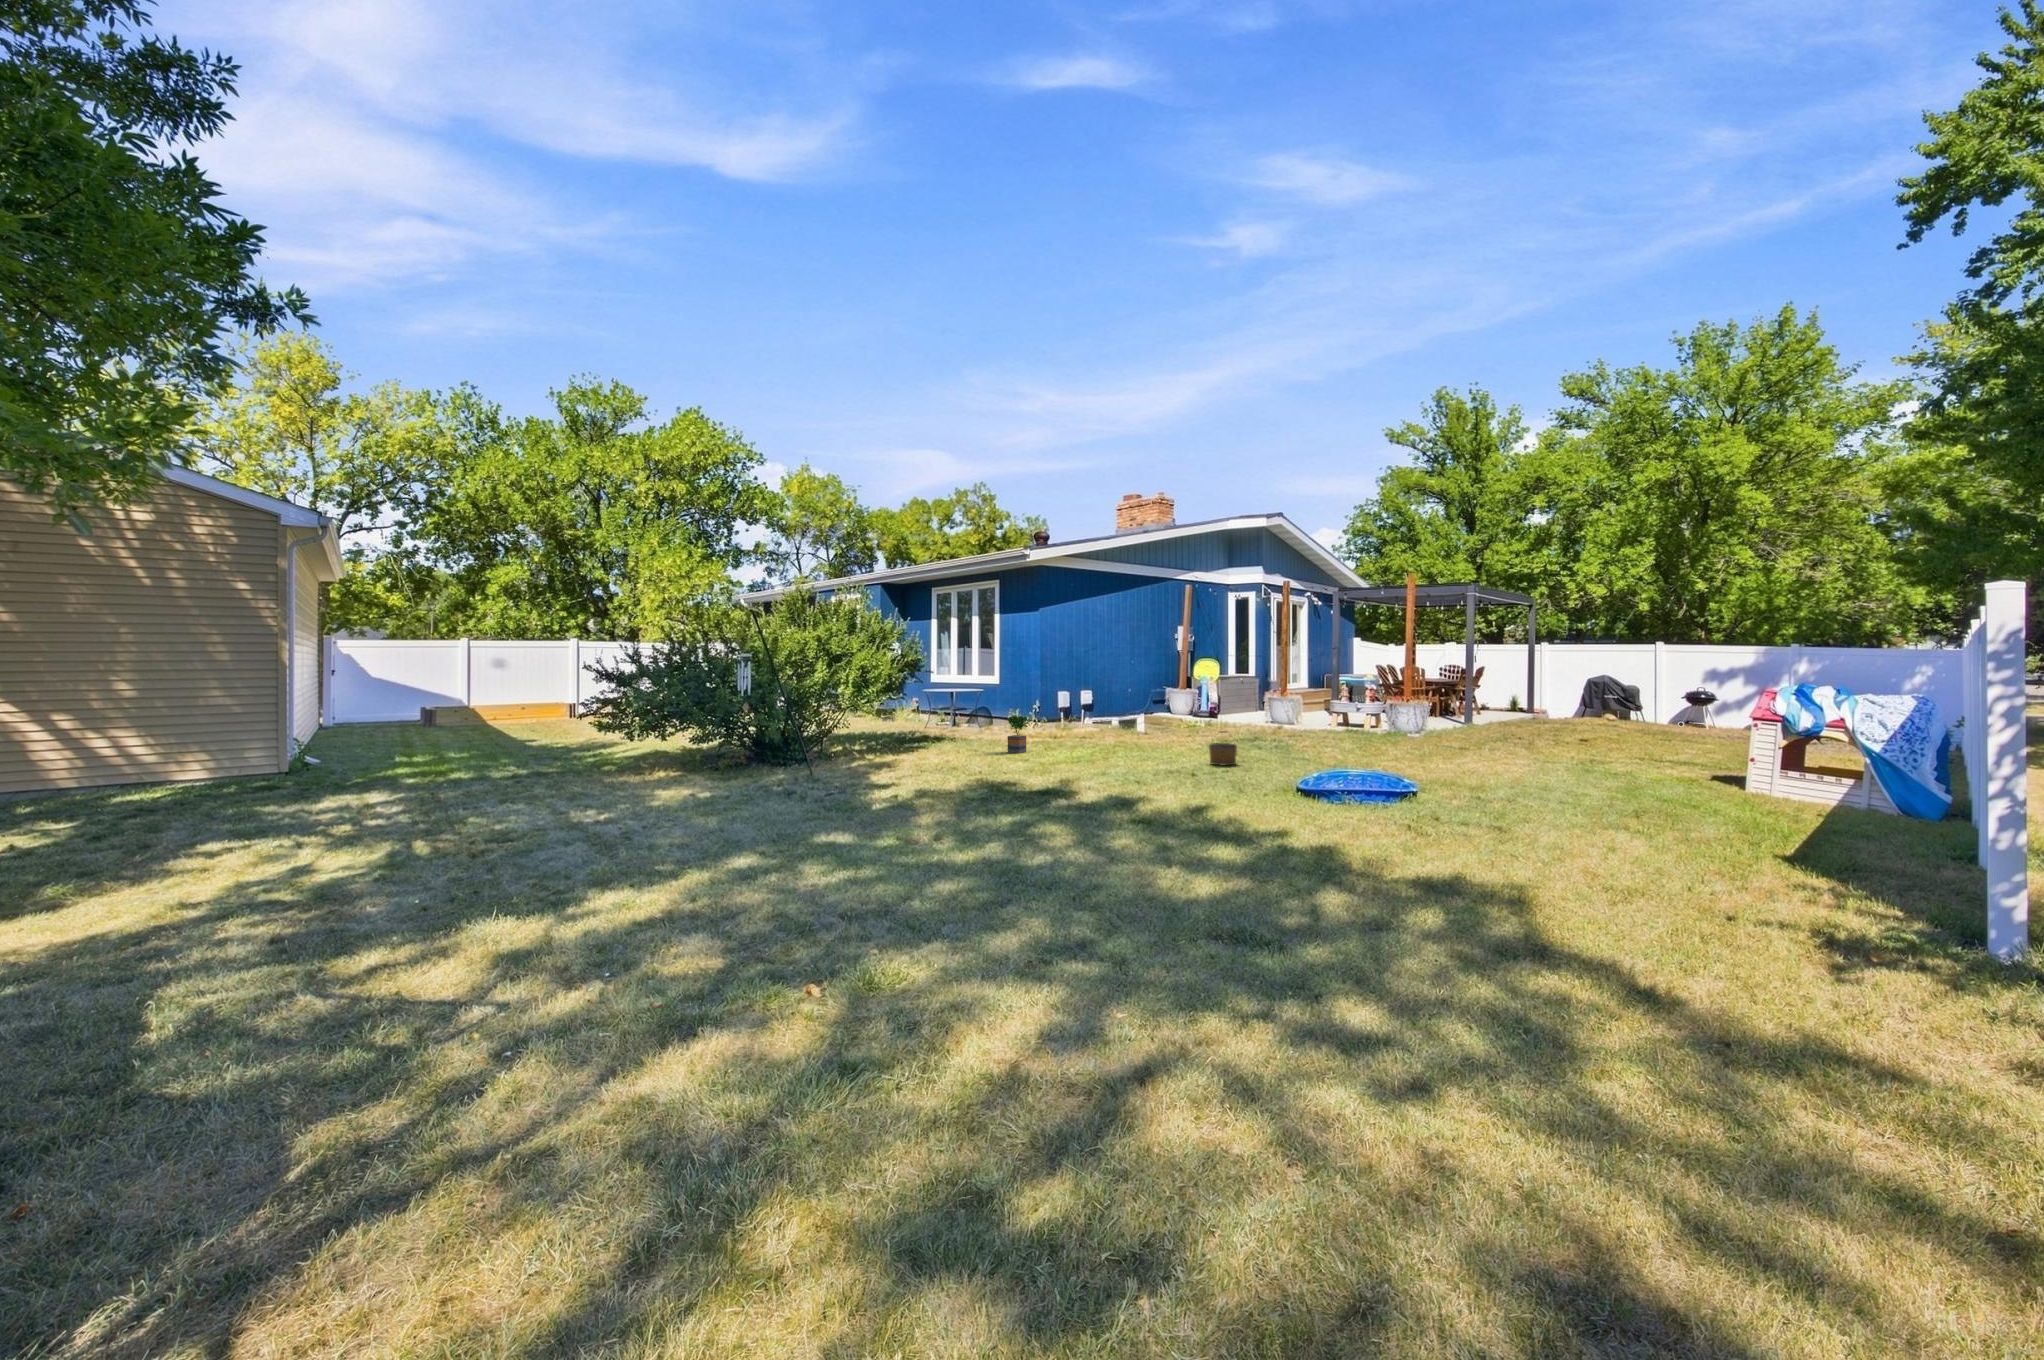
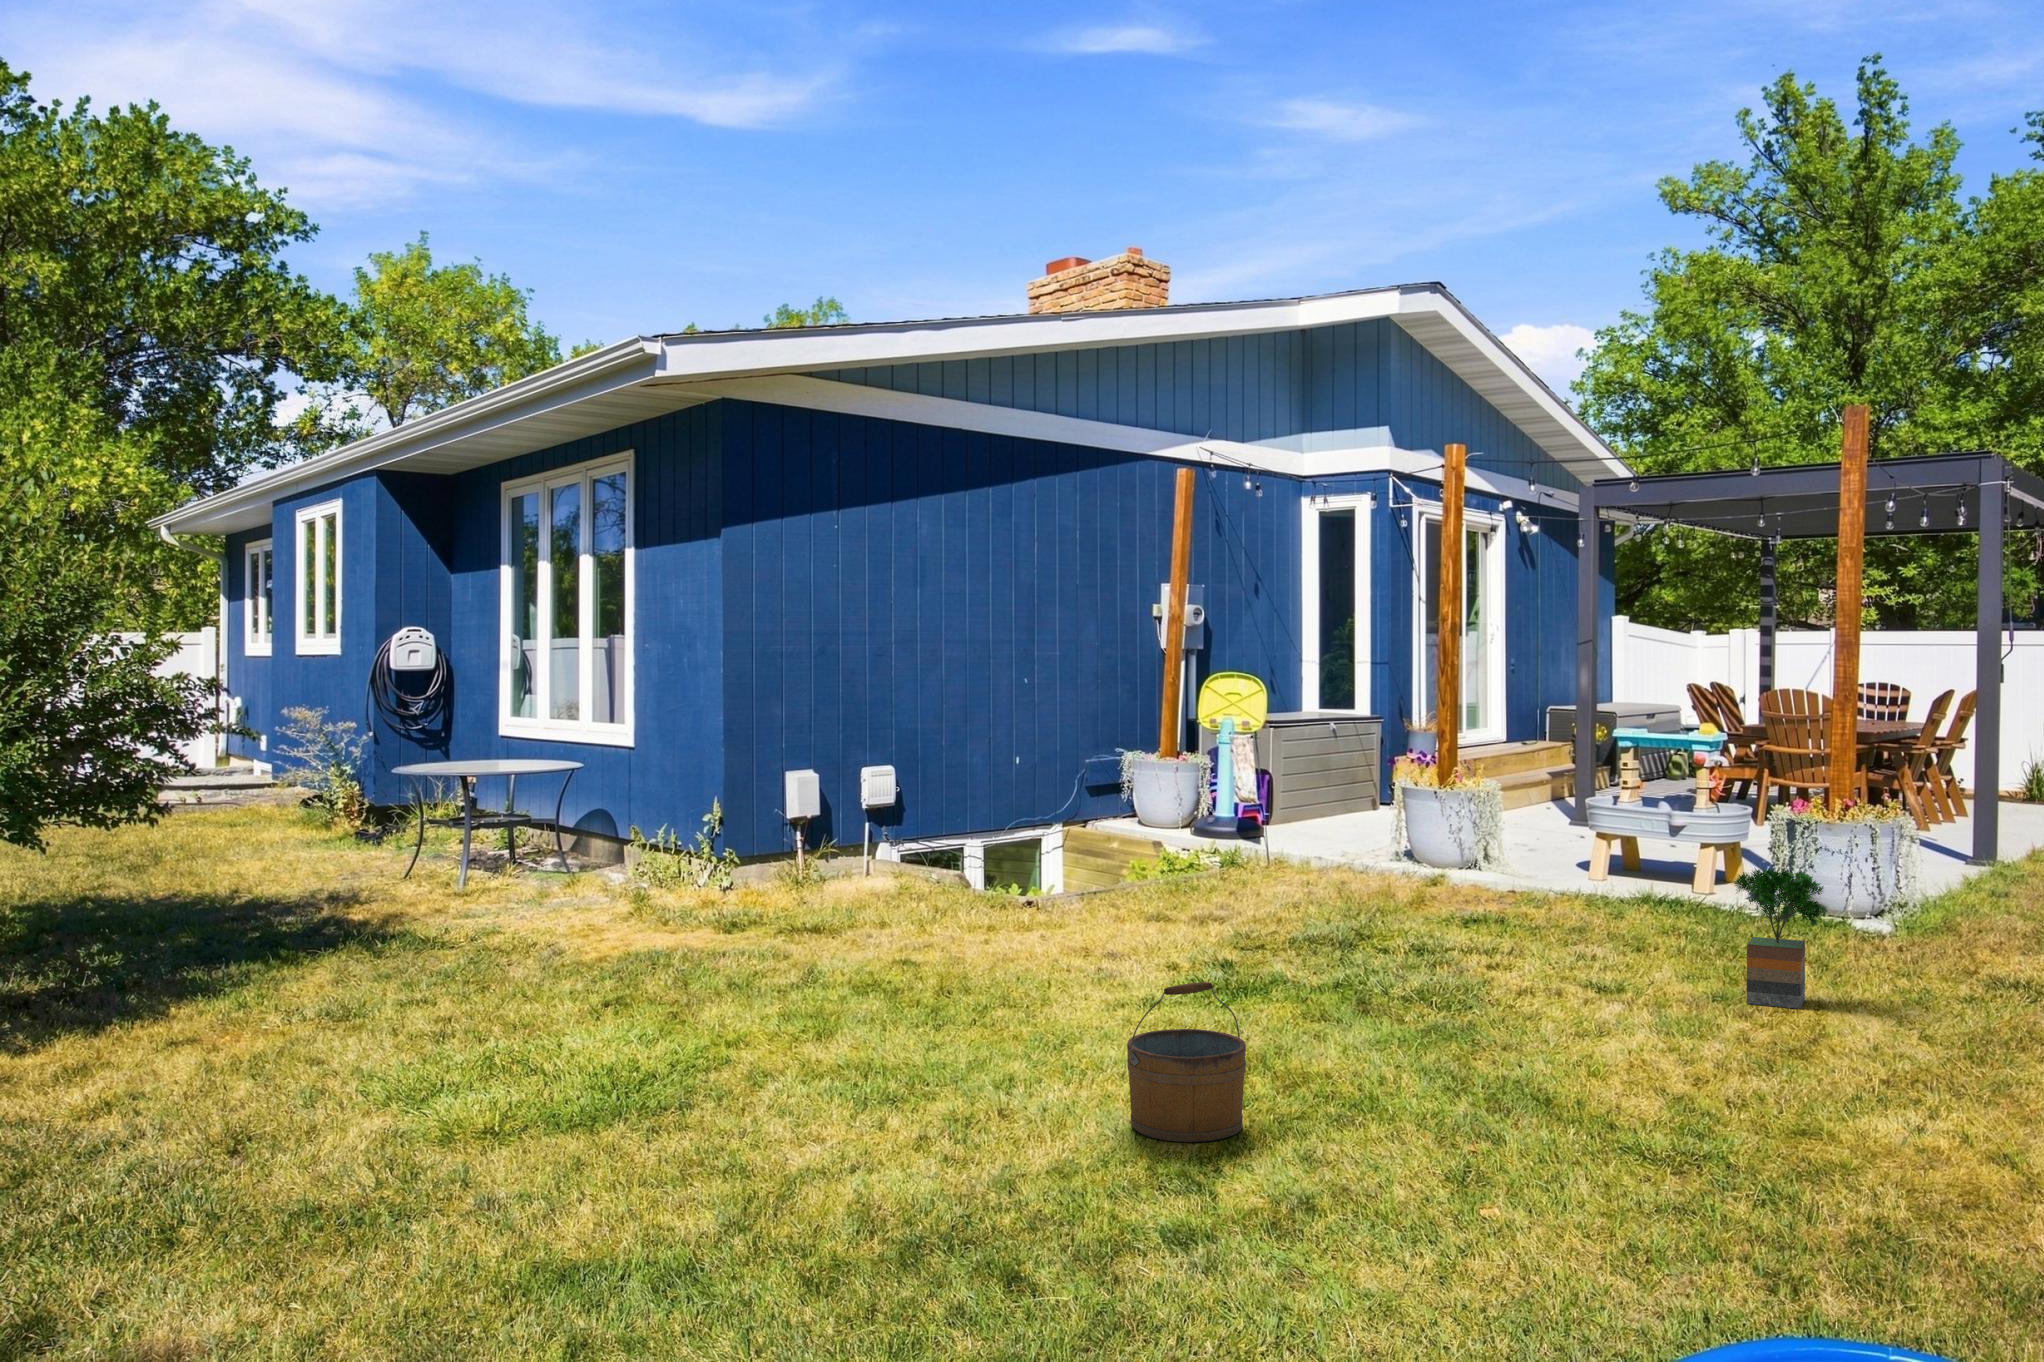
potted tree: present [1008,715,1030,753] -> present [1733,868,1828,1009]

